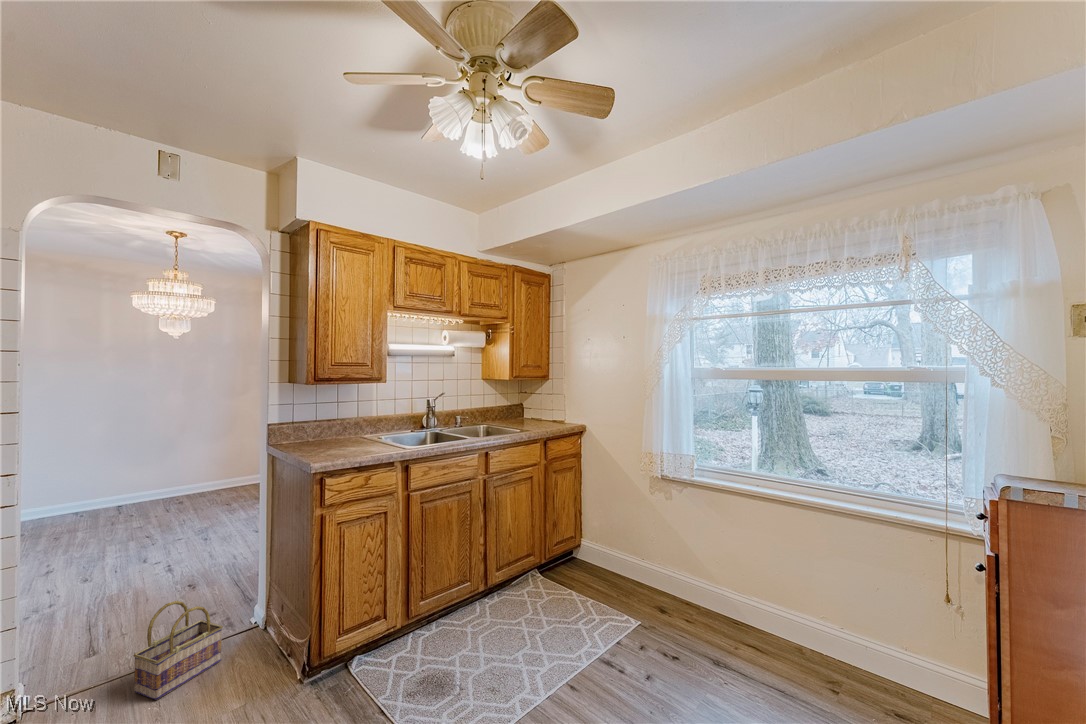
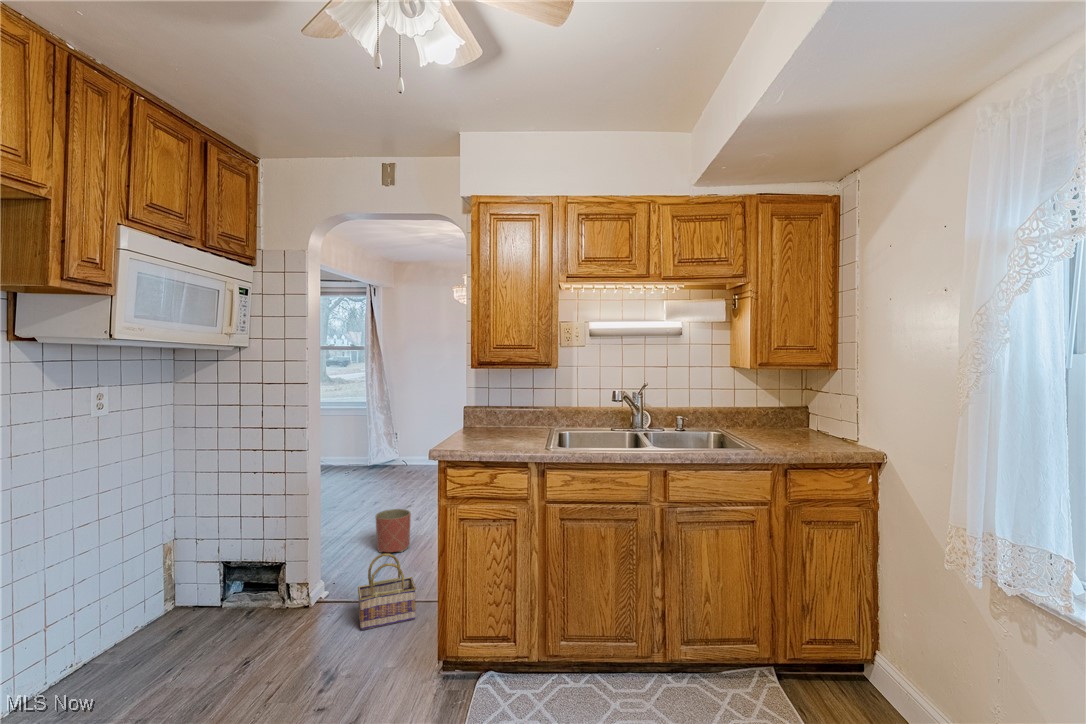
planter: none [57,563,119,629] -> present [376,509,411,553]

